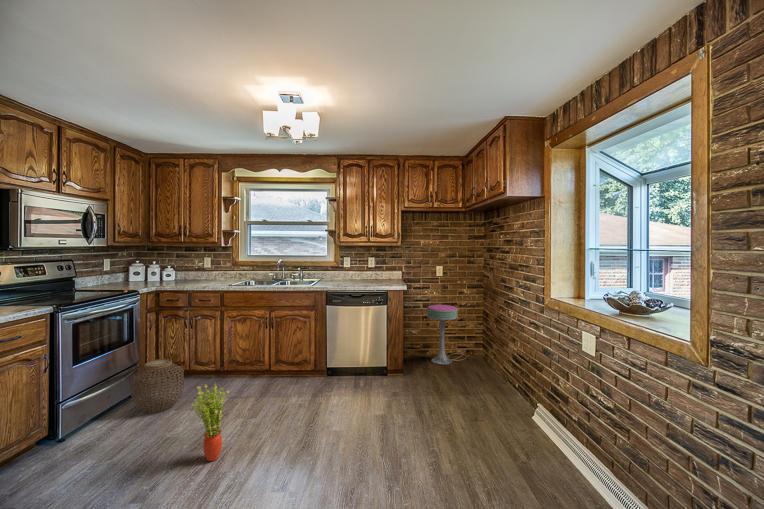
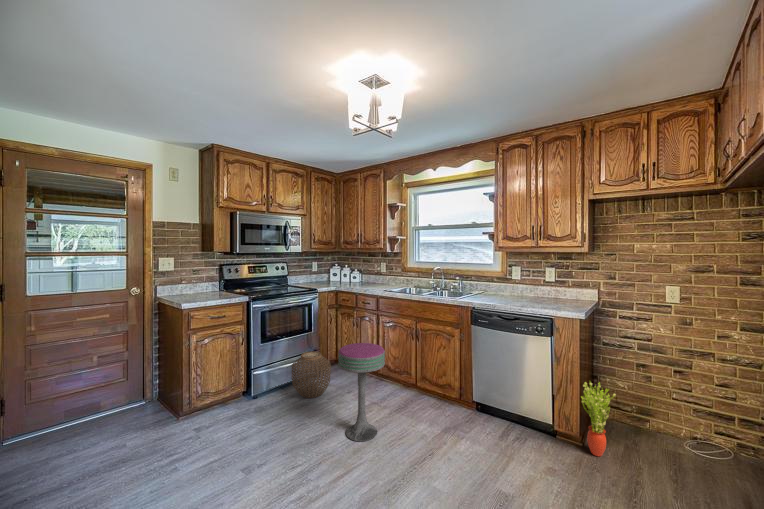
bar stool: present [427,305,458,365] -> present [338,343,385,441]
potted plant: present [192,383,229,461] -> present [581,381,616,456]

